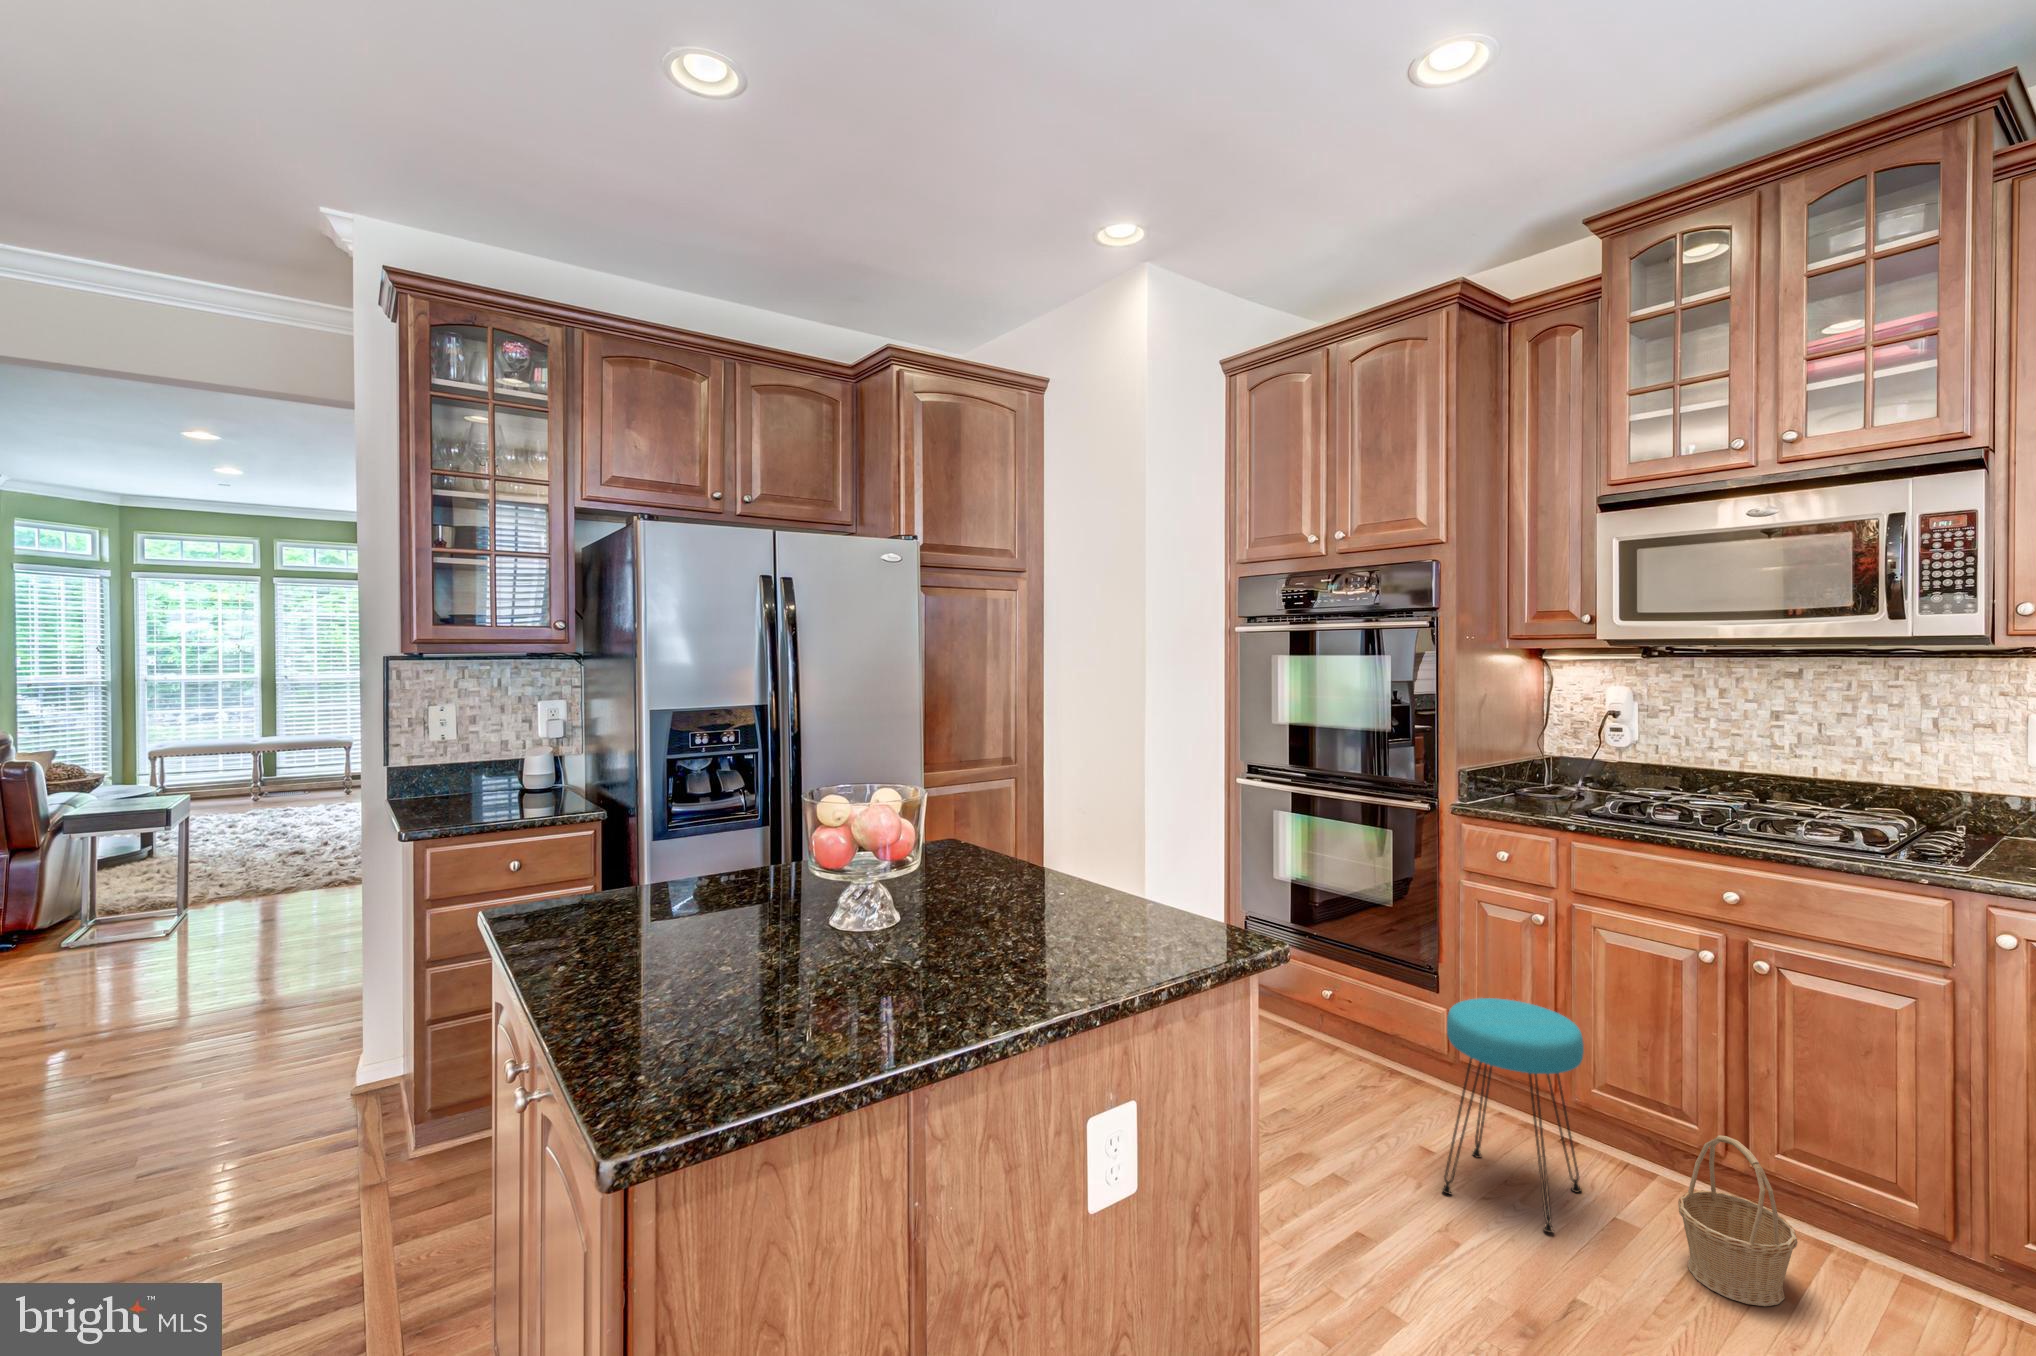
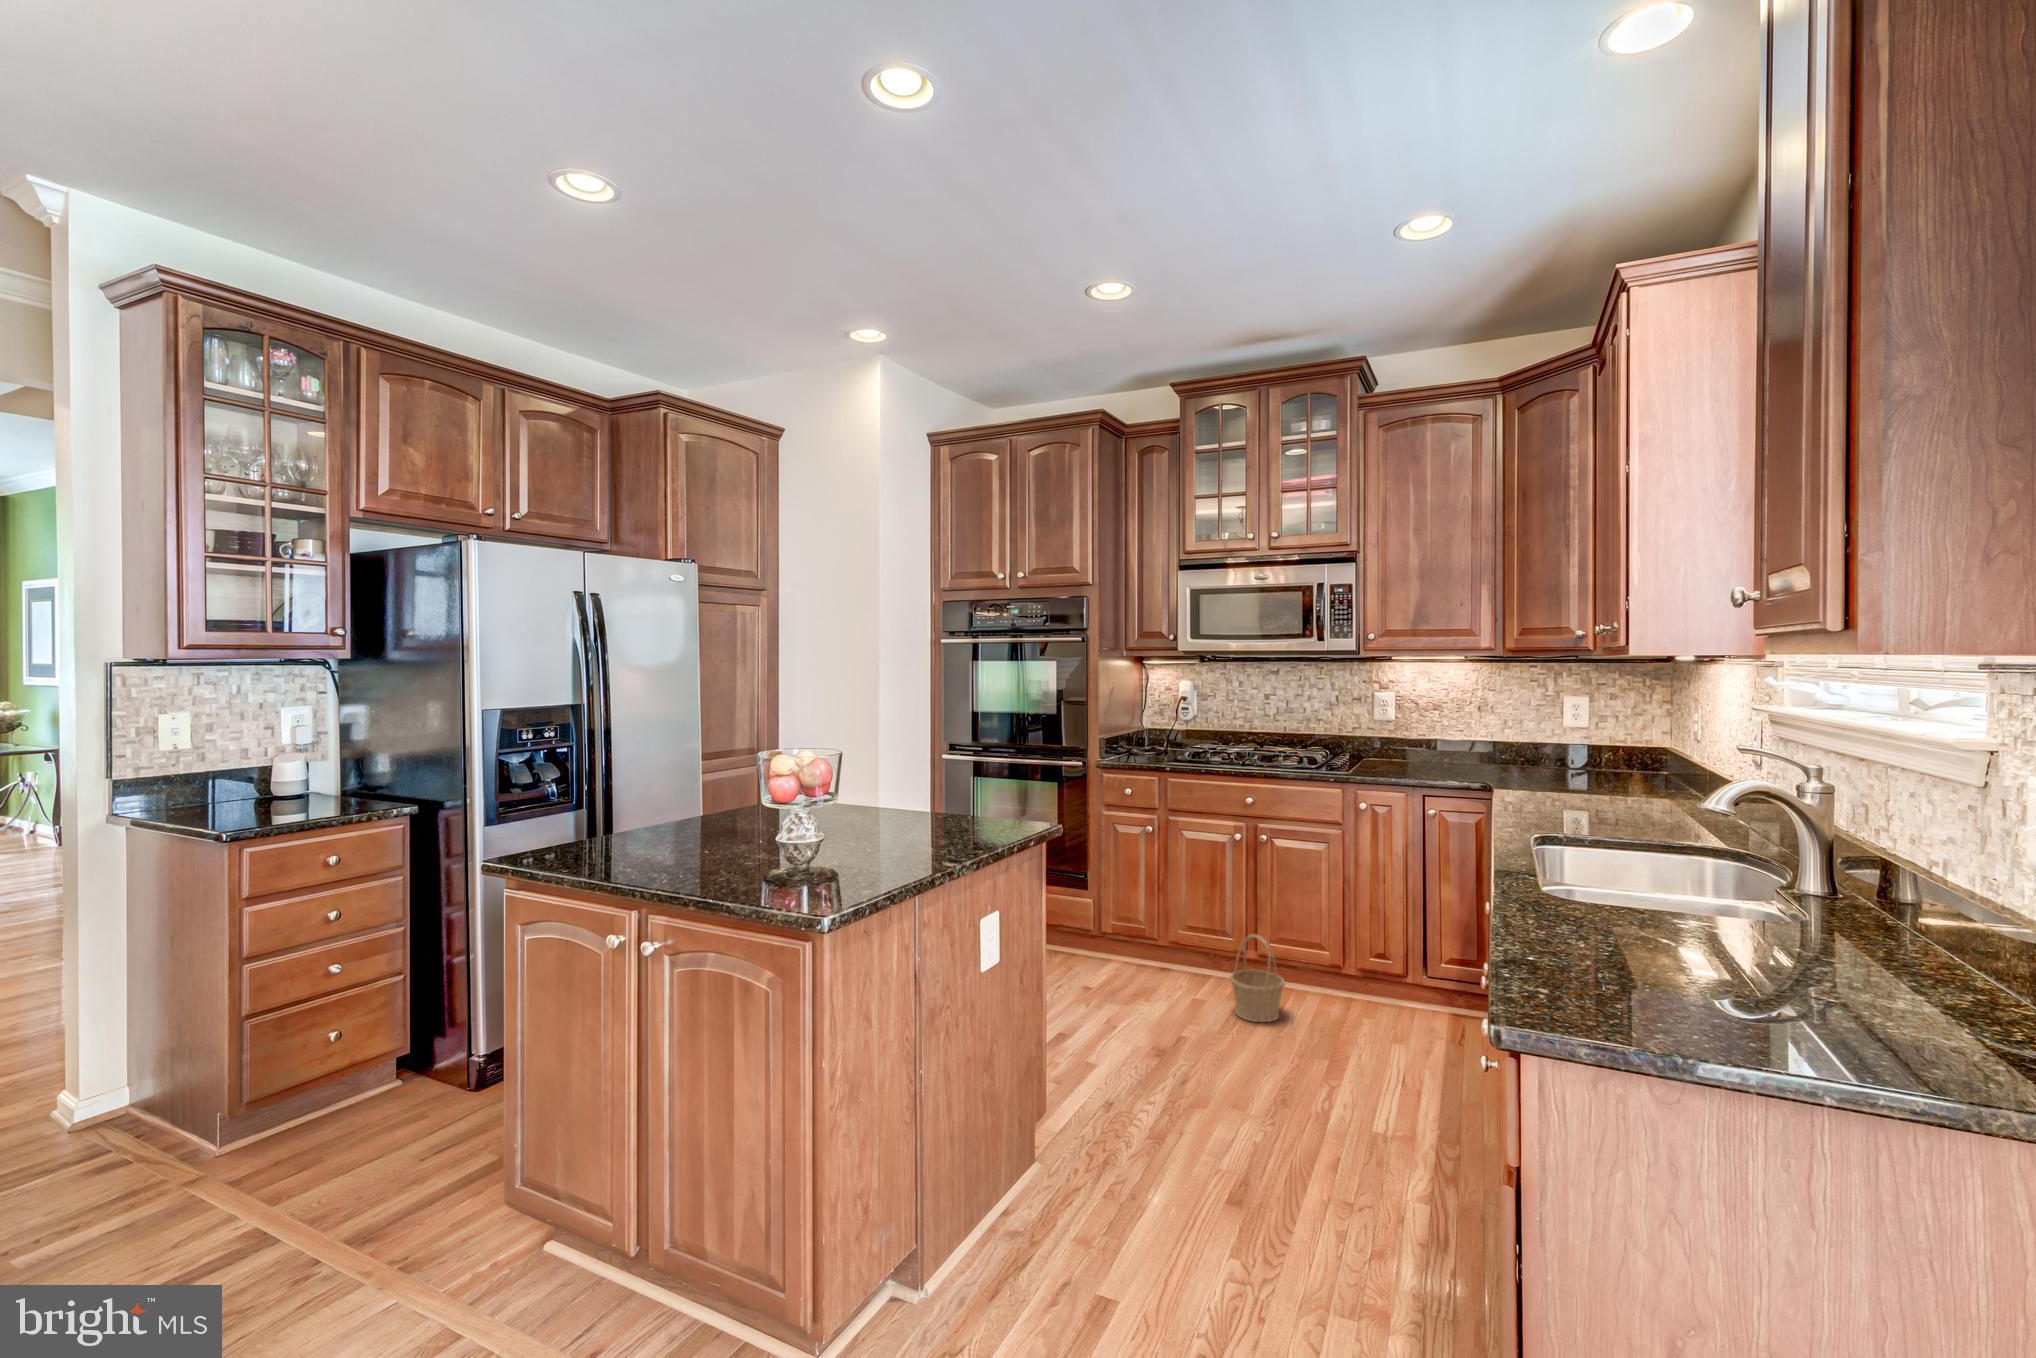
stool: present [1442,998,1584,1233] -> none [1103,881,1180,1012]

